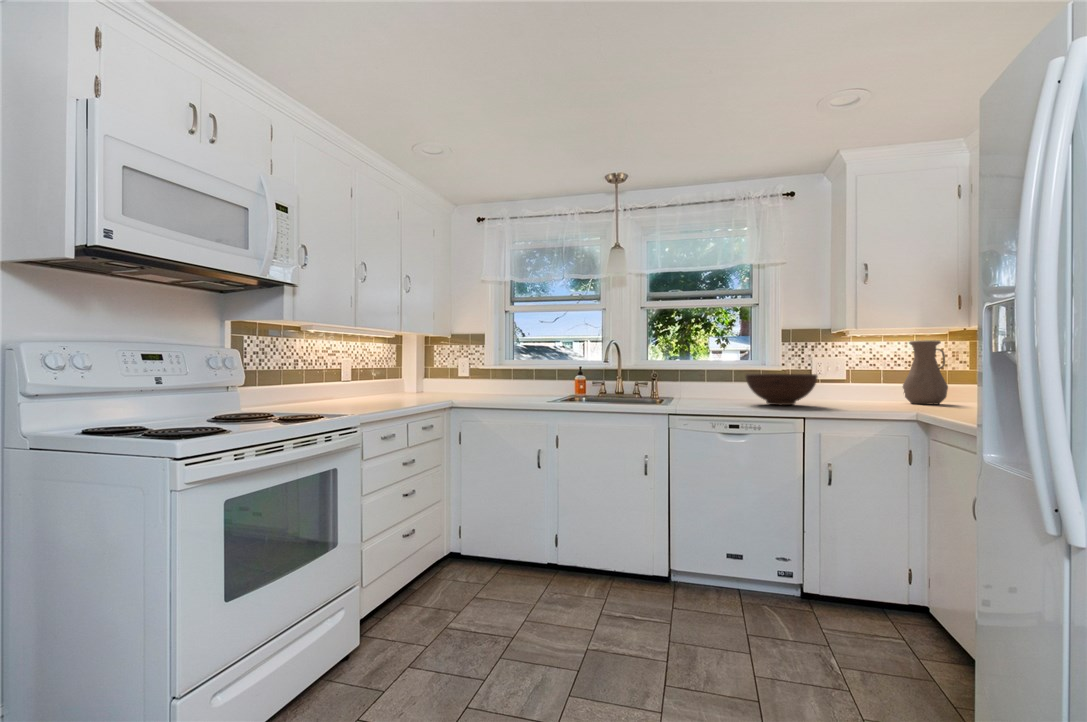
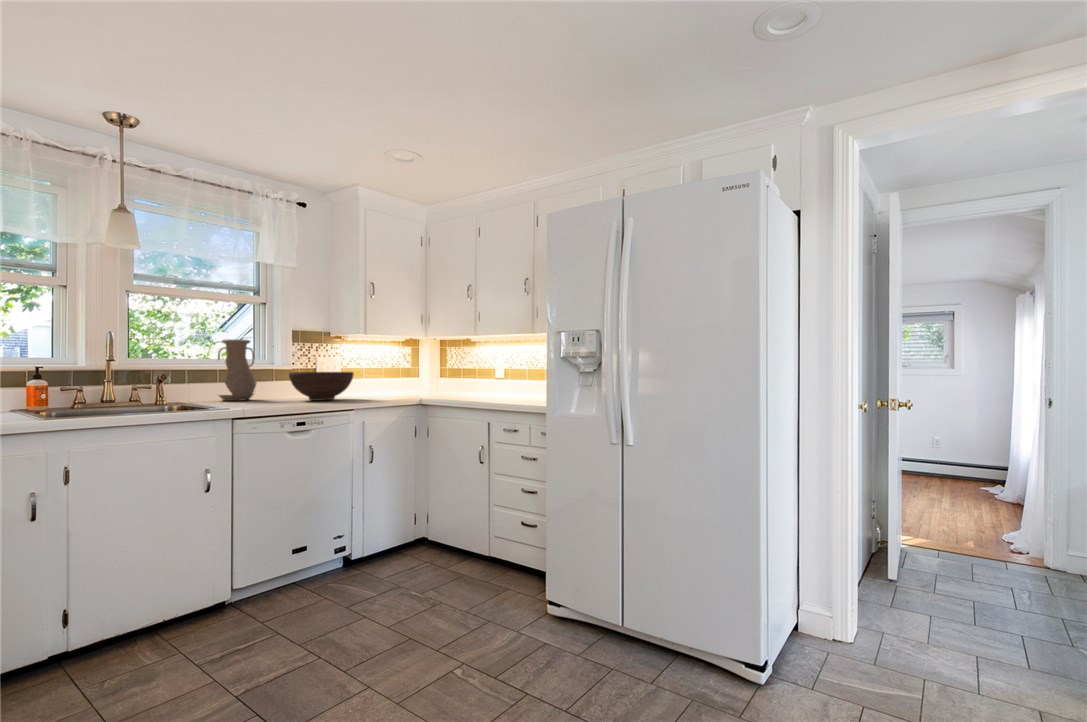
vase: present [903,340,948,405] -> present [218,339,257,401]

